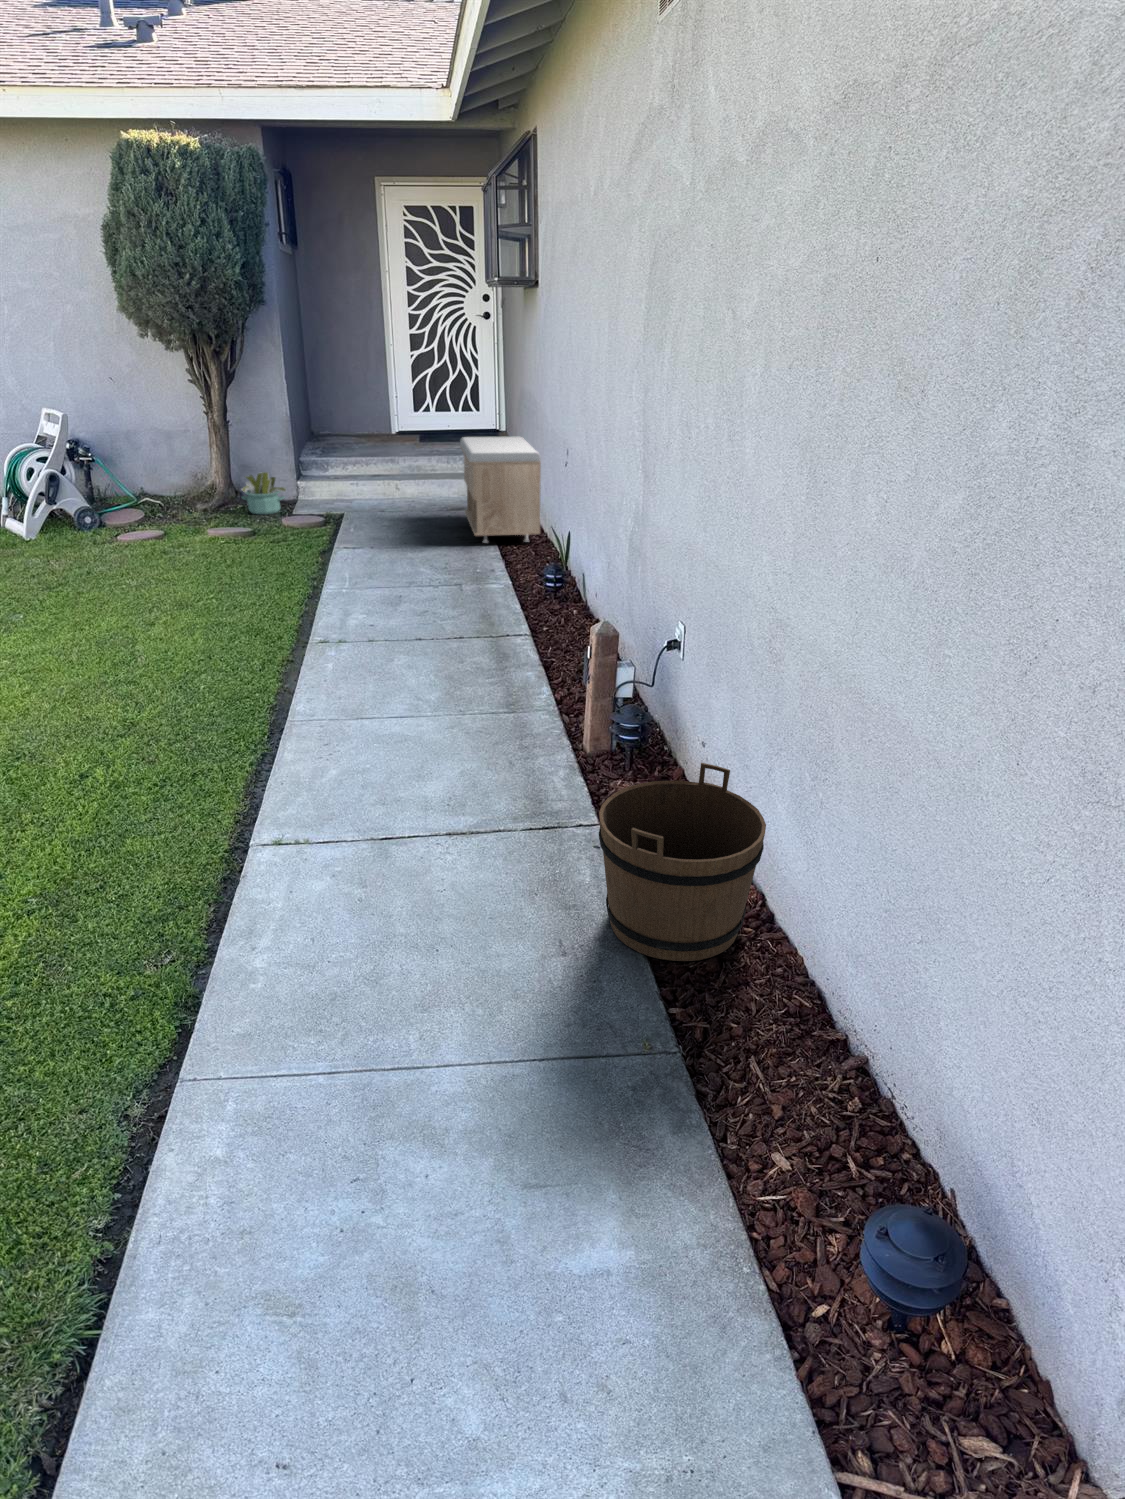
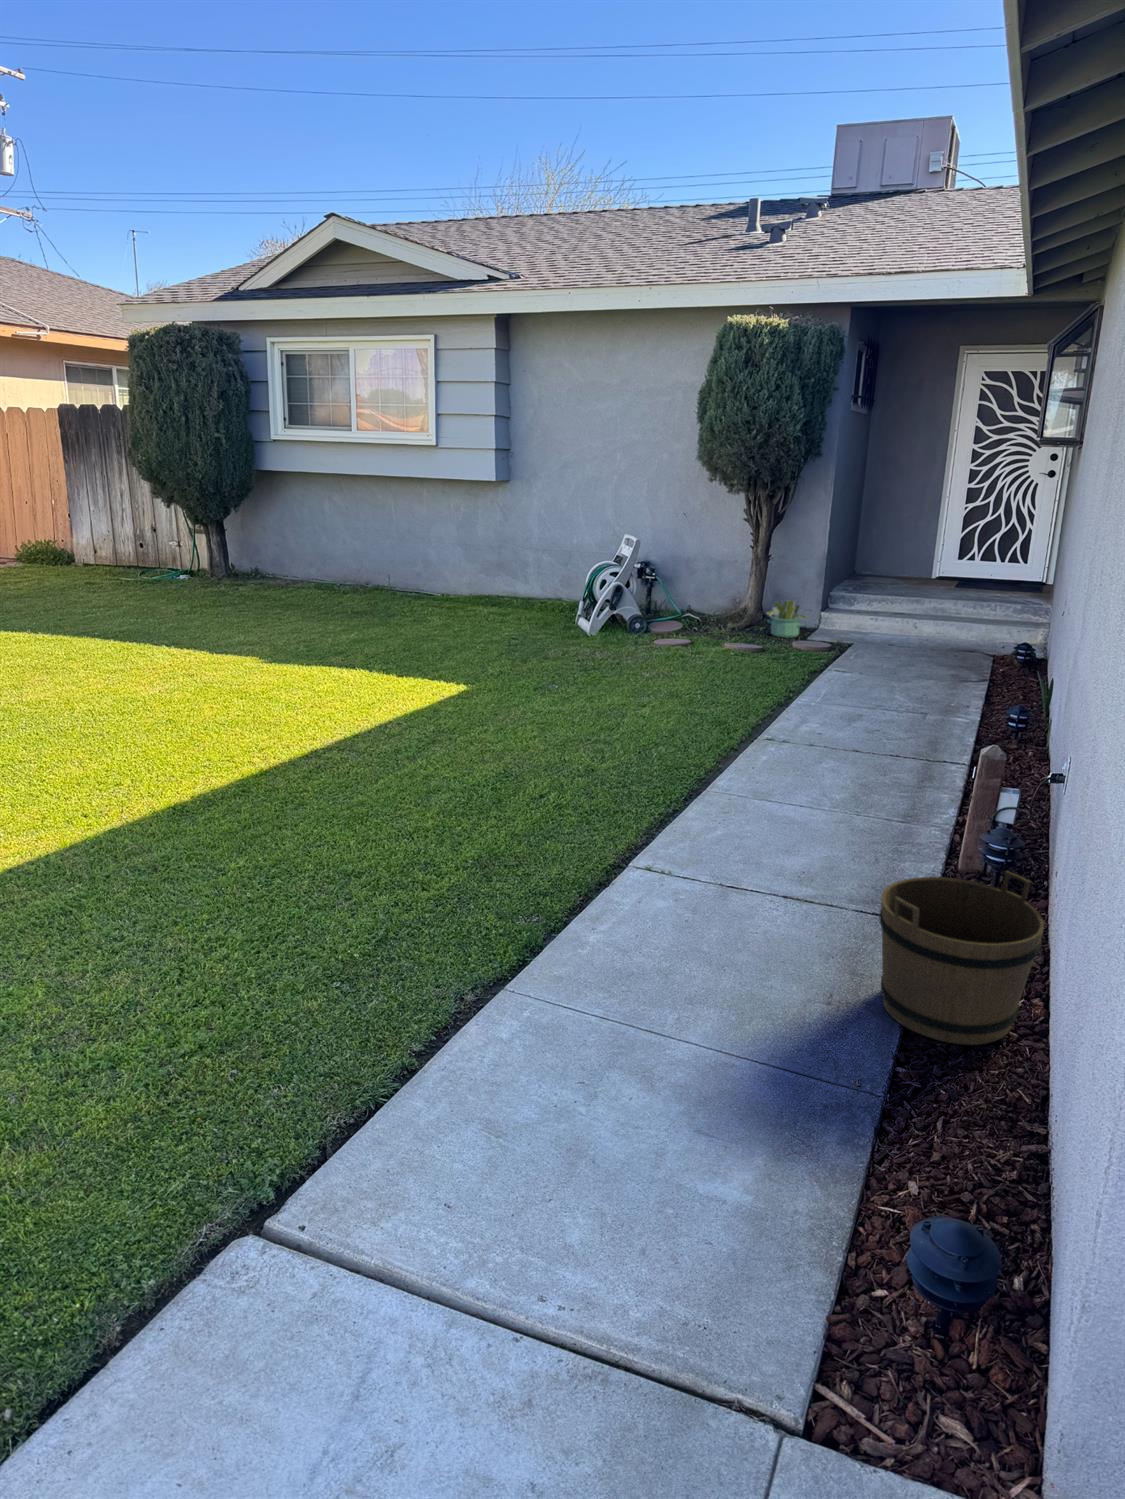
storage bench: present [460,437,541,543] -> none [969,583,1054,691]

